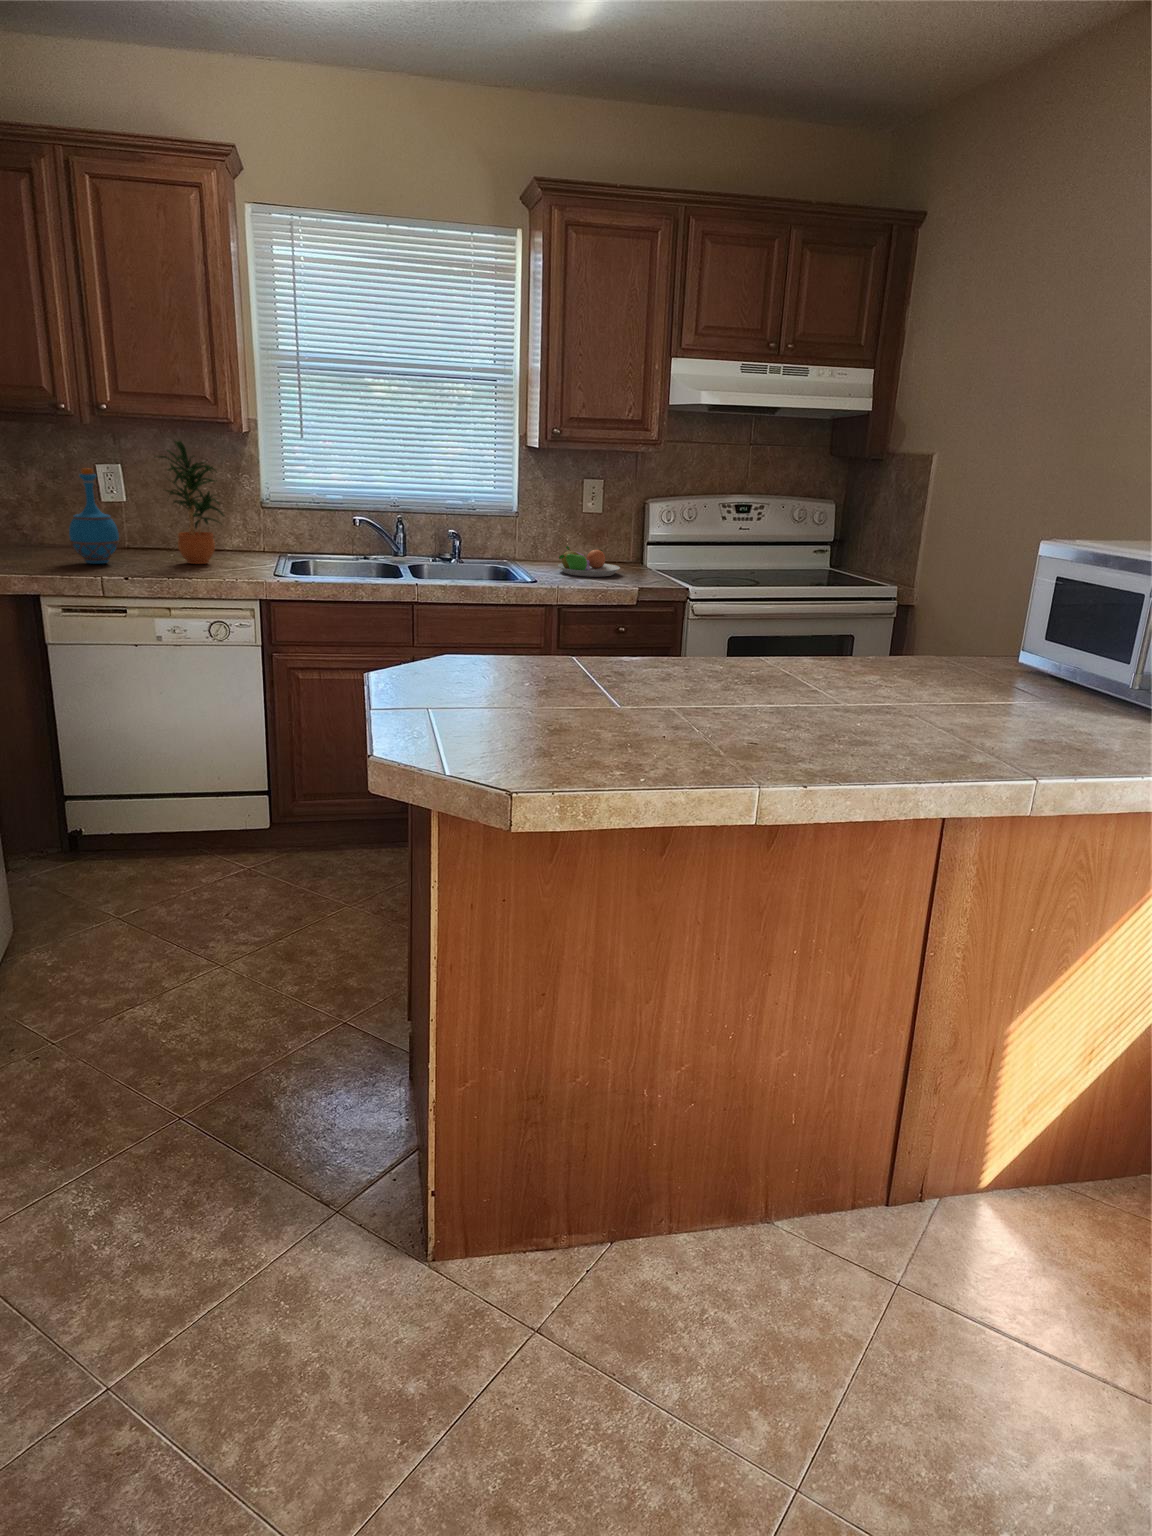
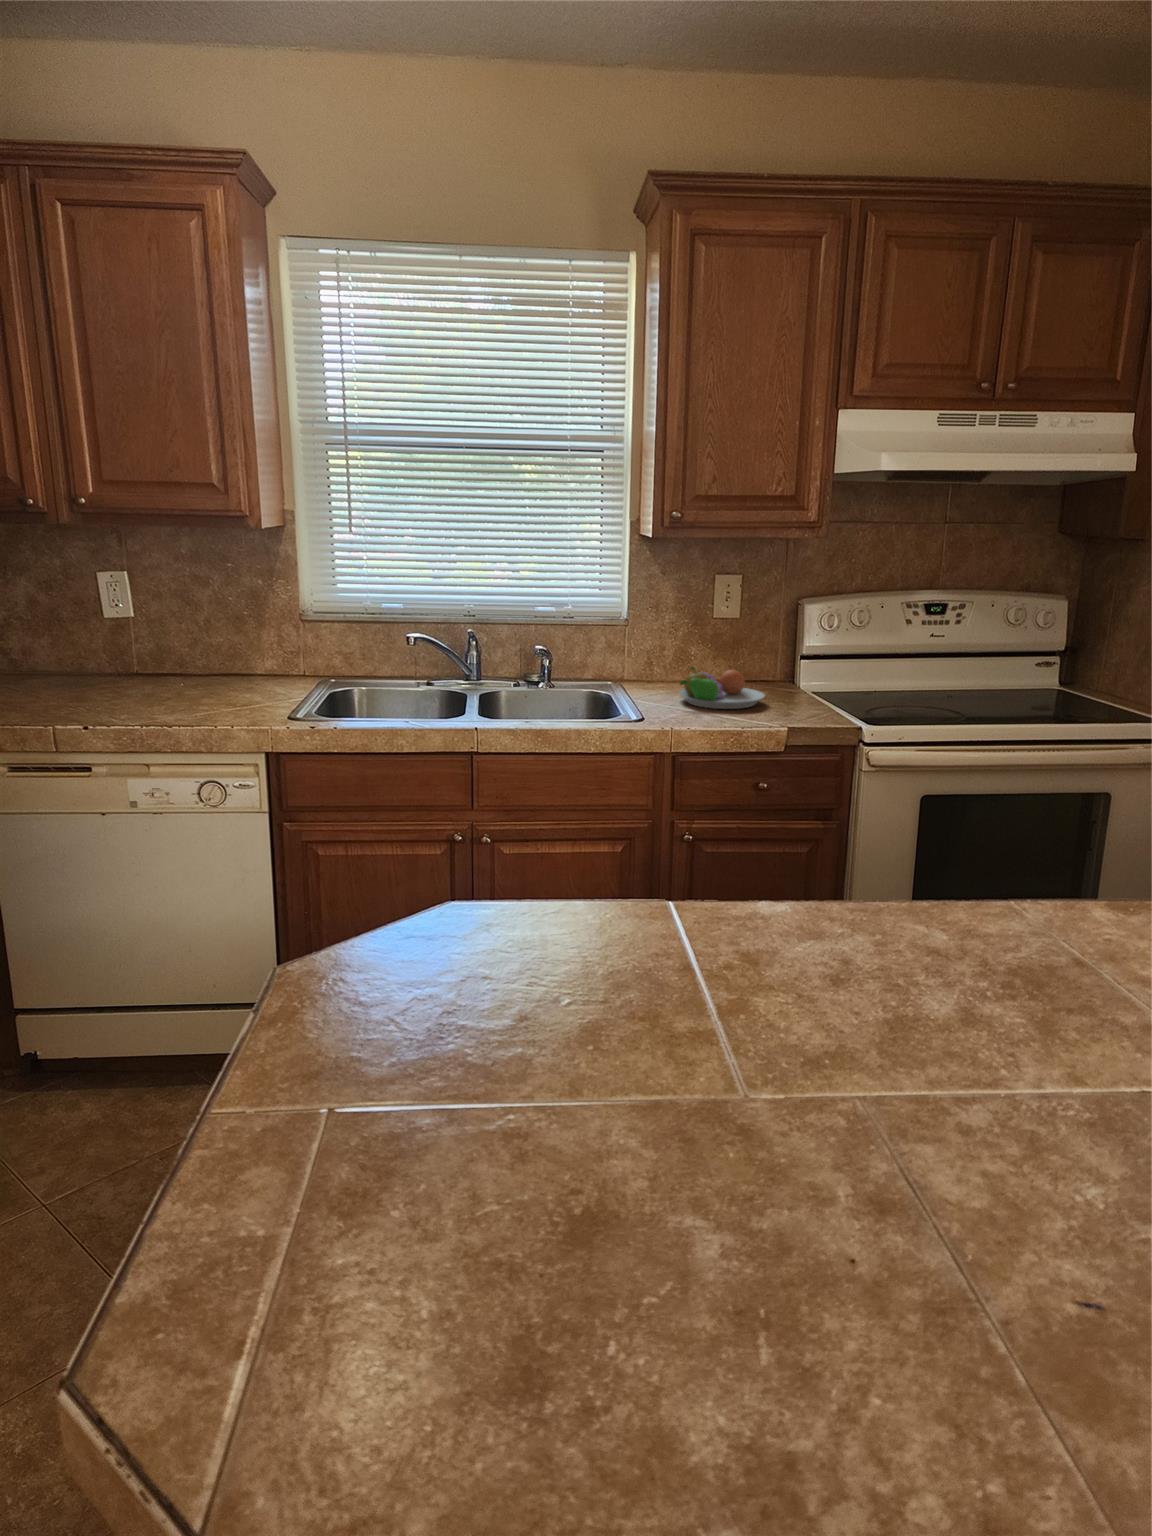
potted plant: present [158,441,224,564] -> none [146,539,243,698]
bottle: present [69,468,119,564] -> none [38,580,105,701]

